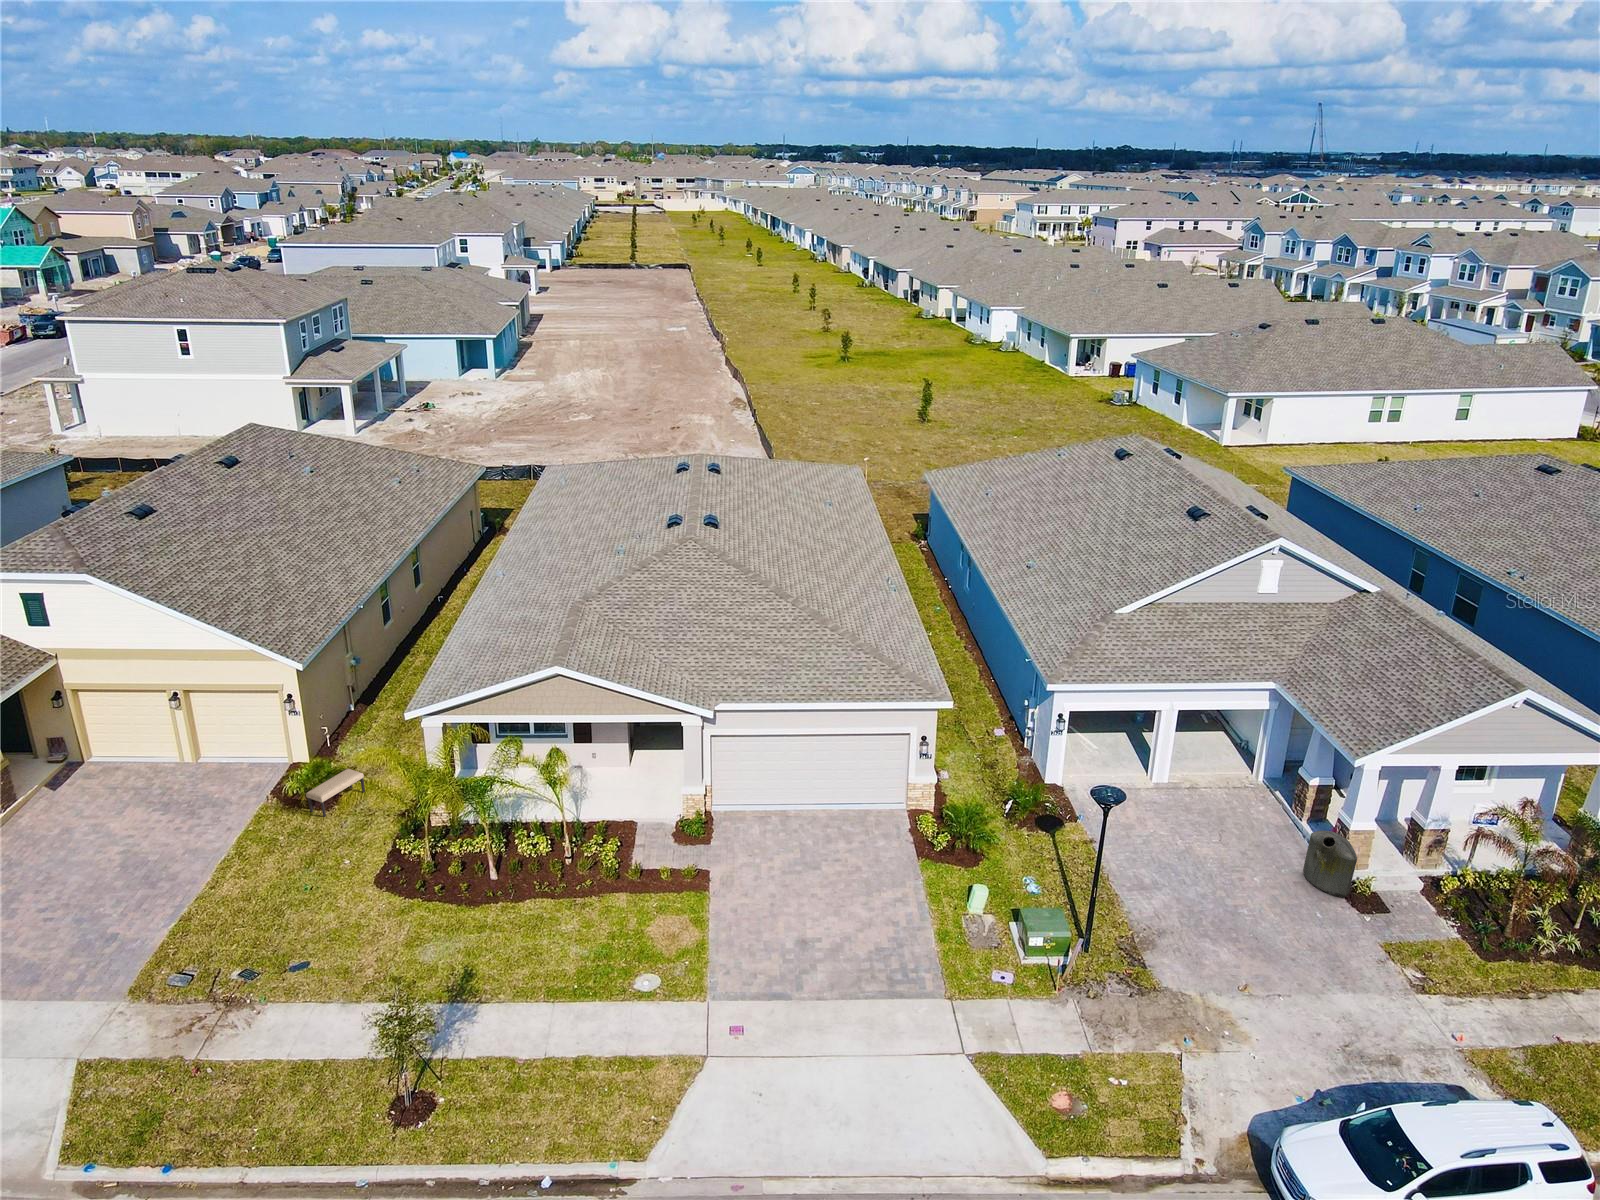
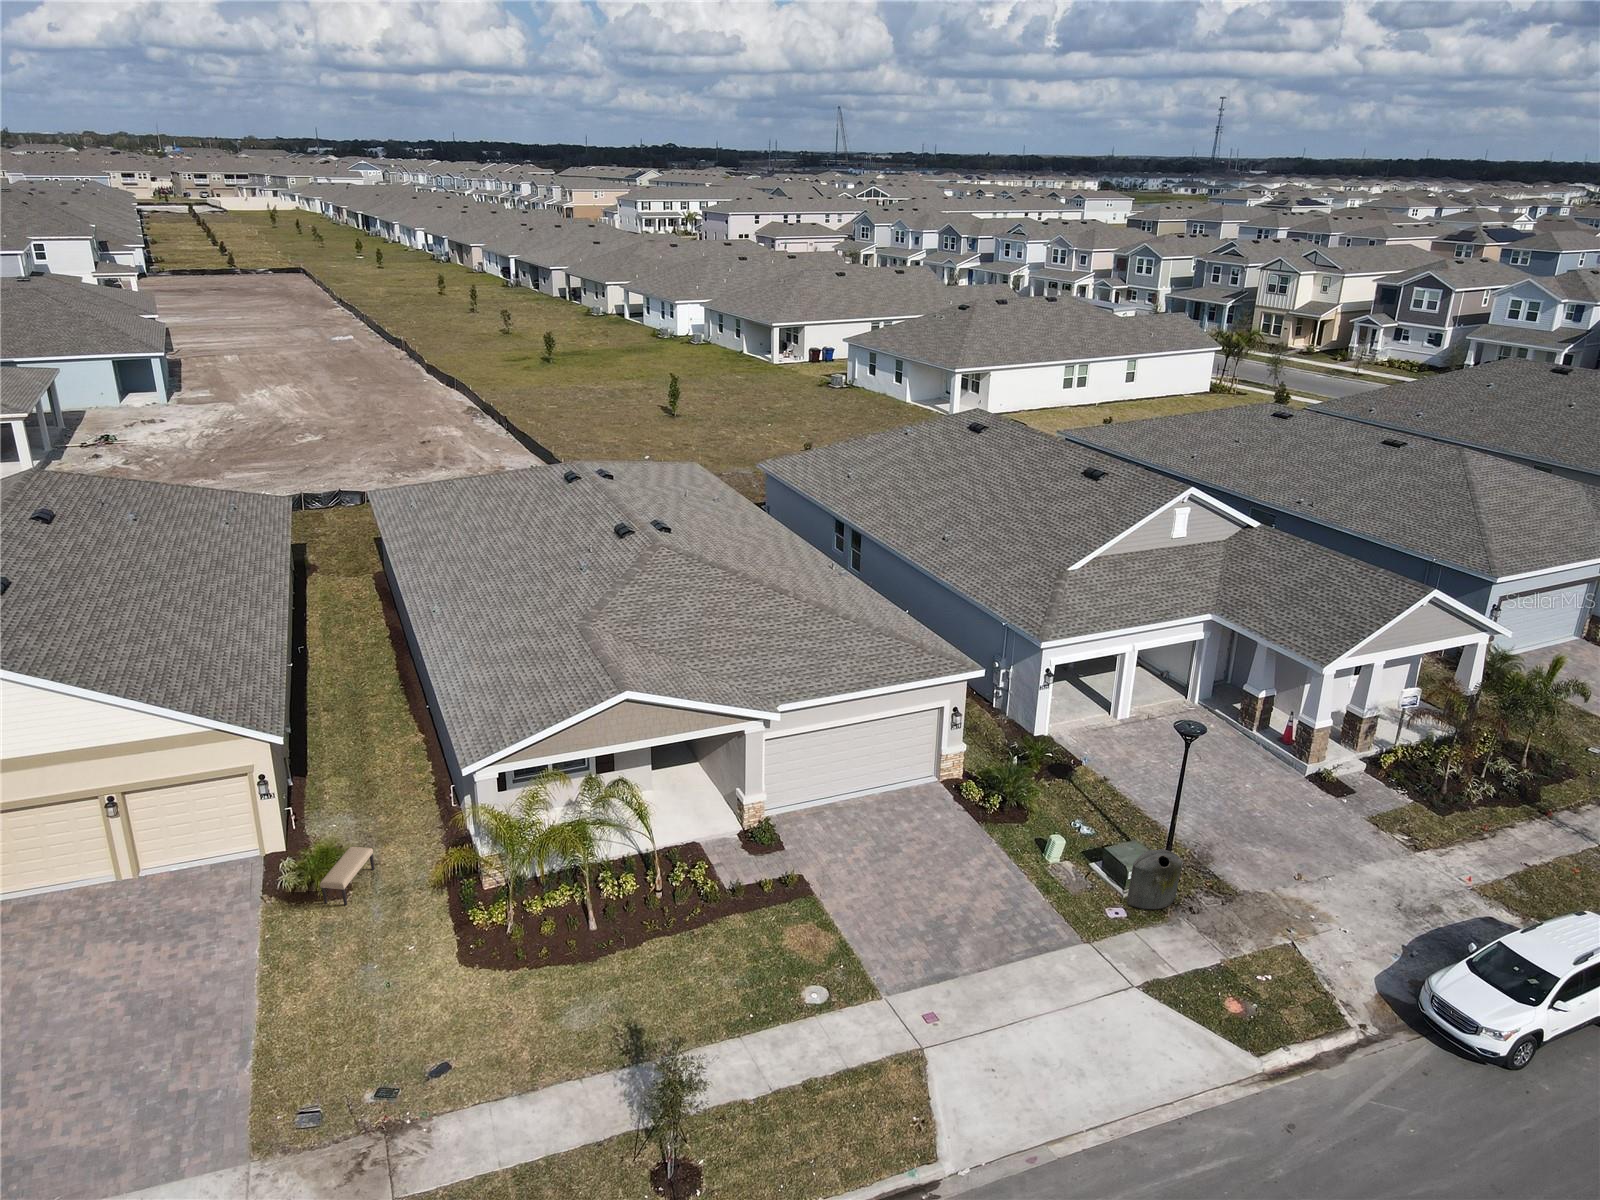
trash can: present [1303,831,1357,898] -> present [1127,849,1182,910]

